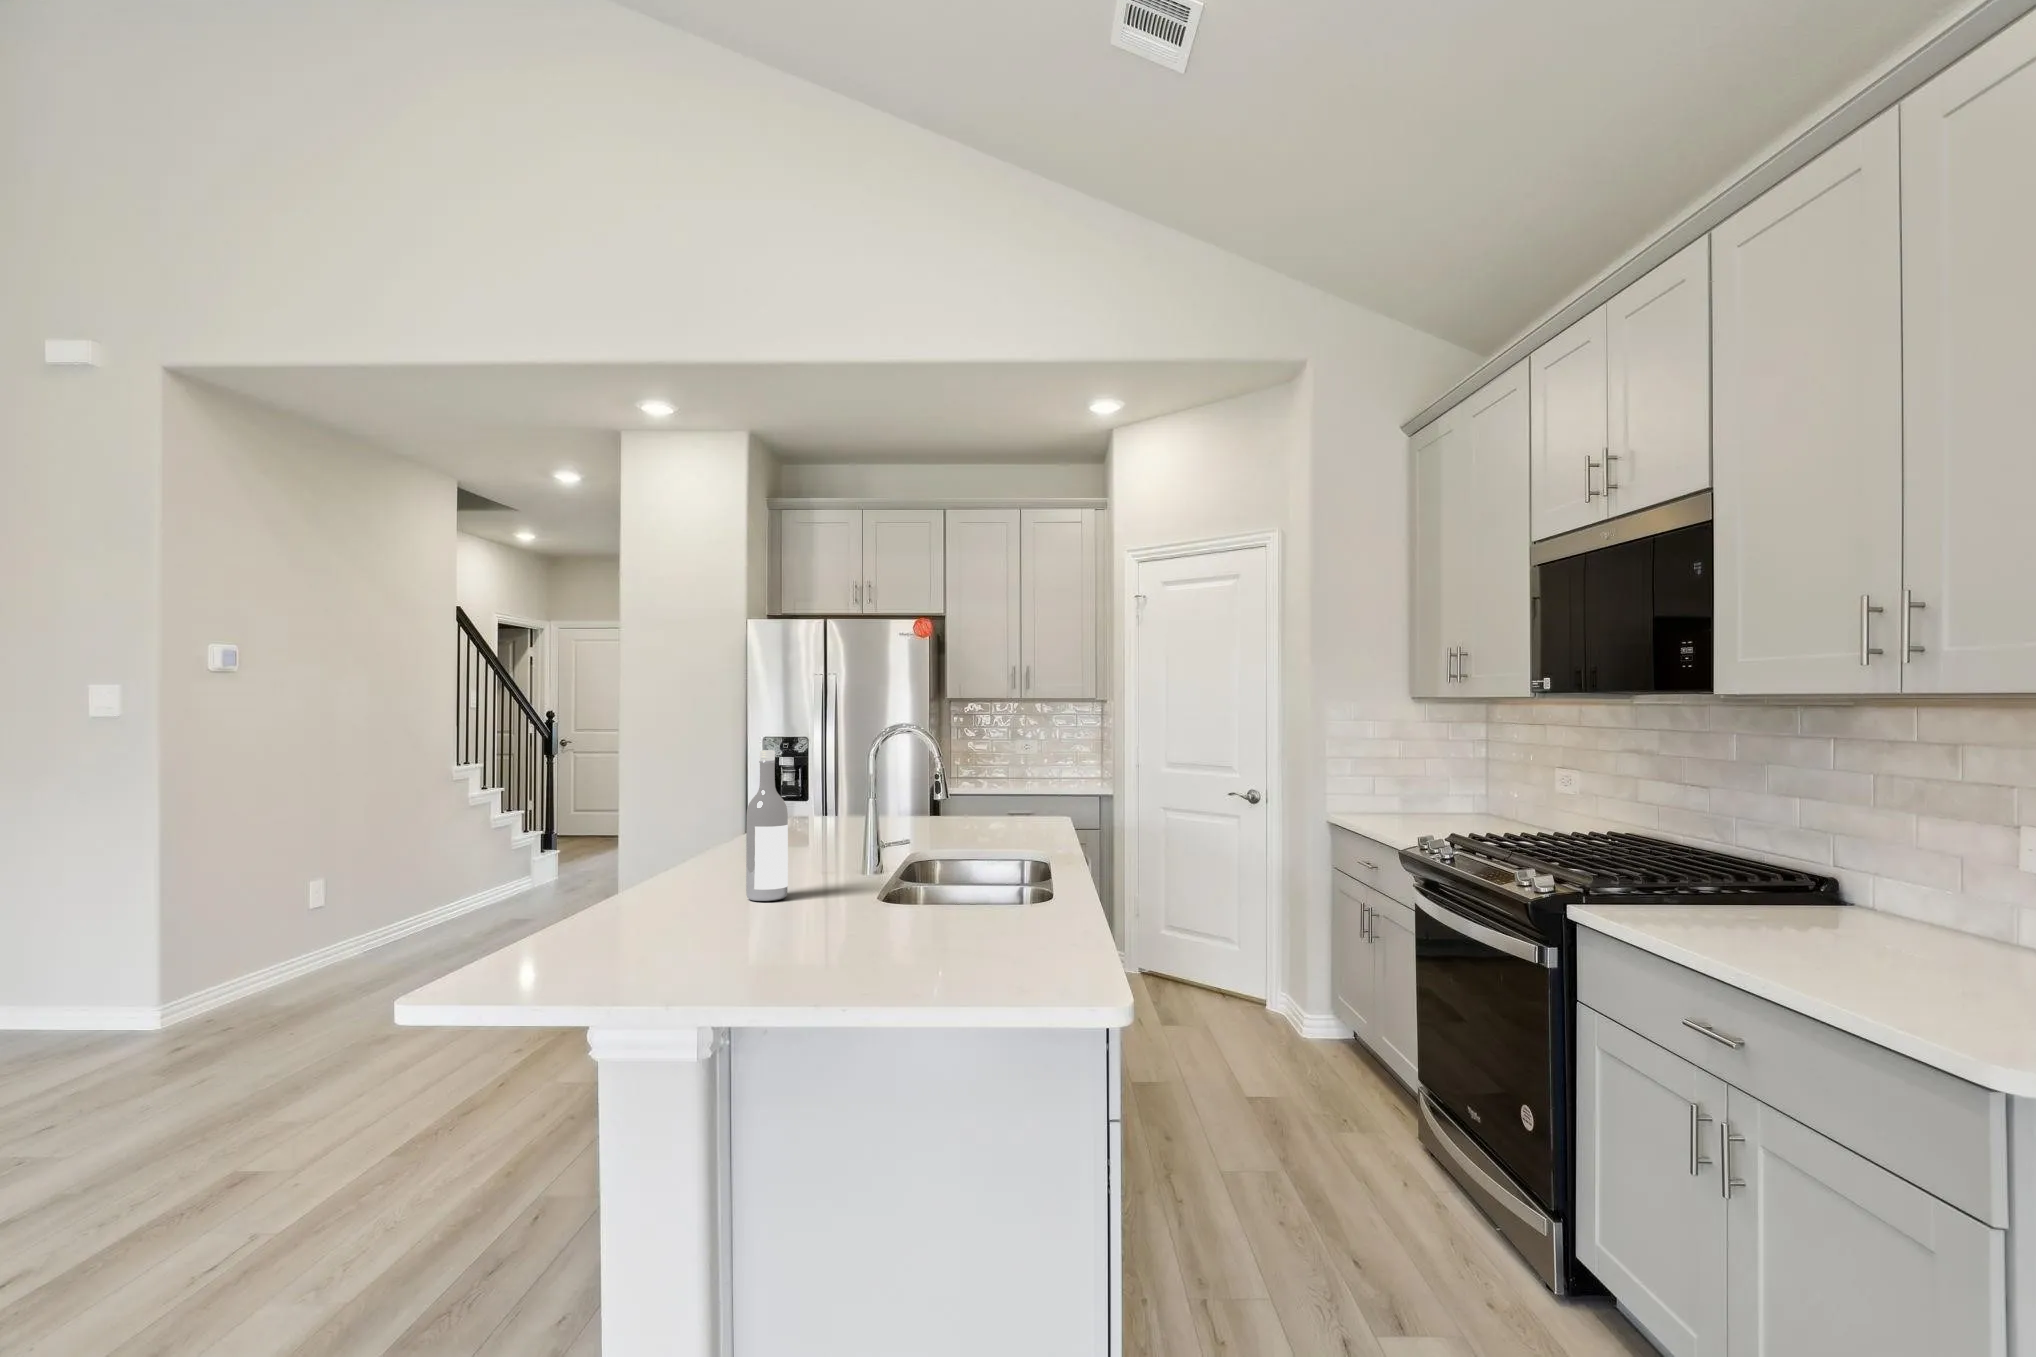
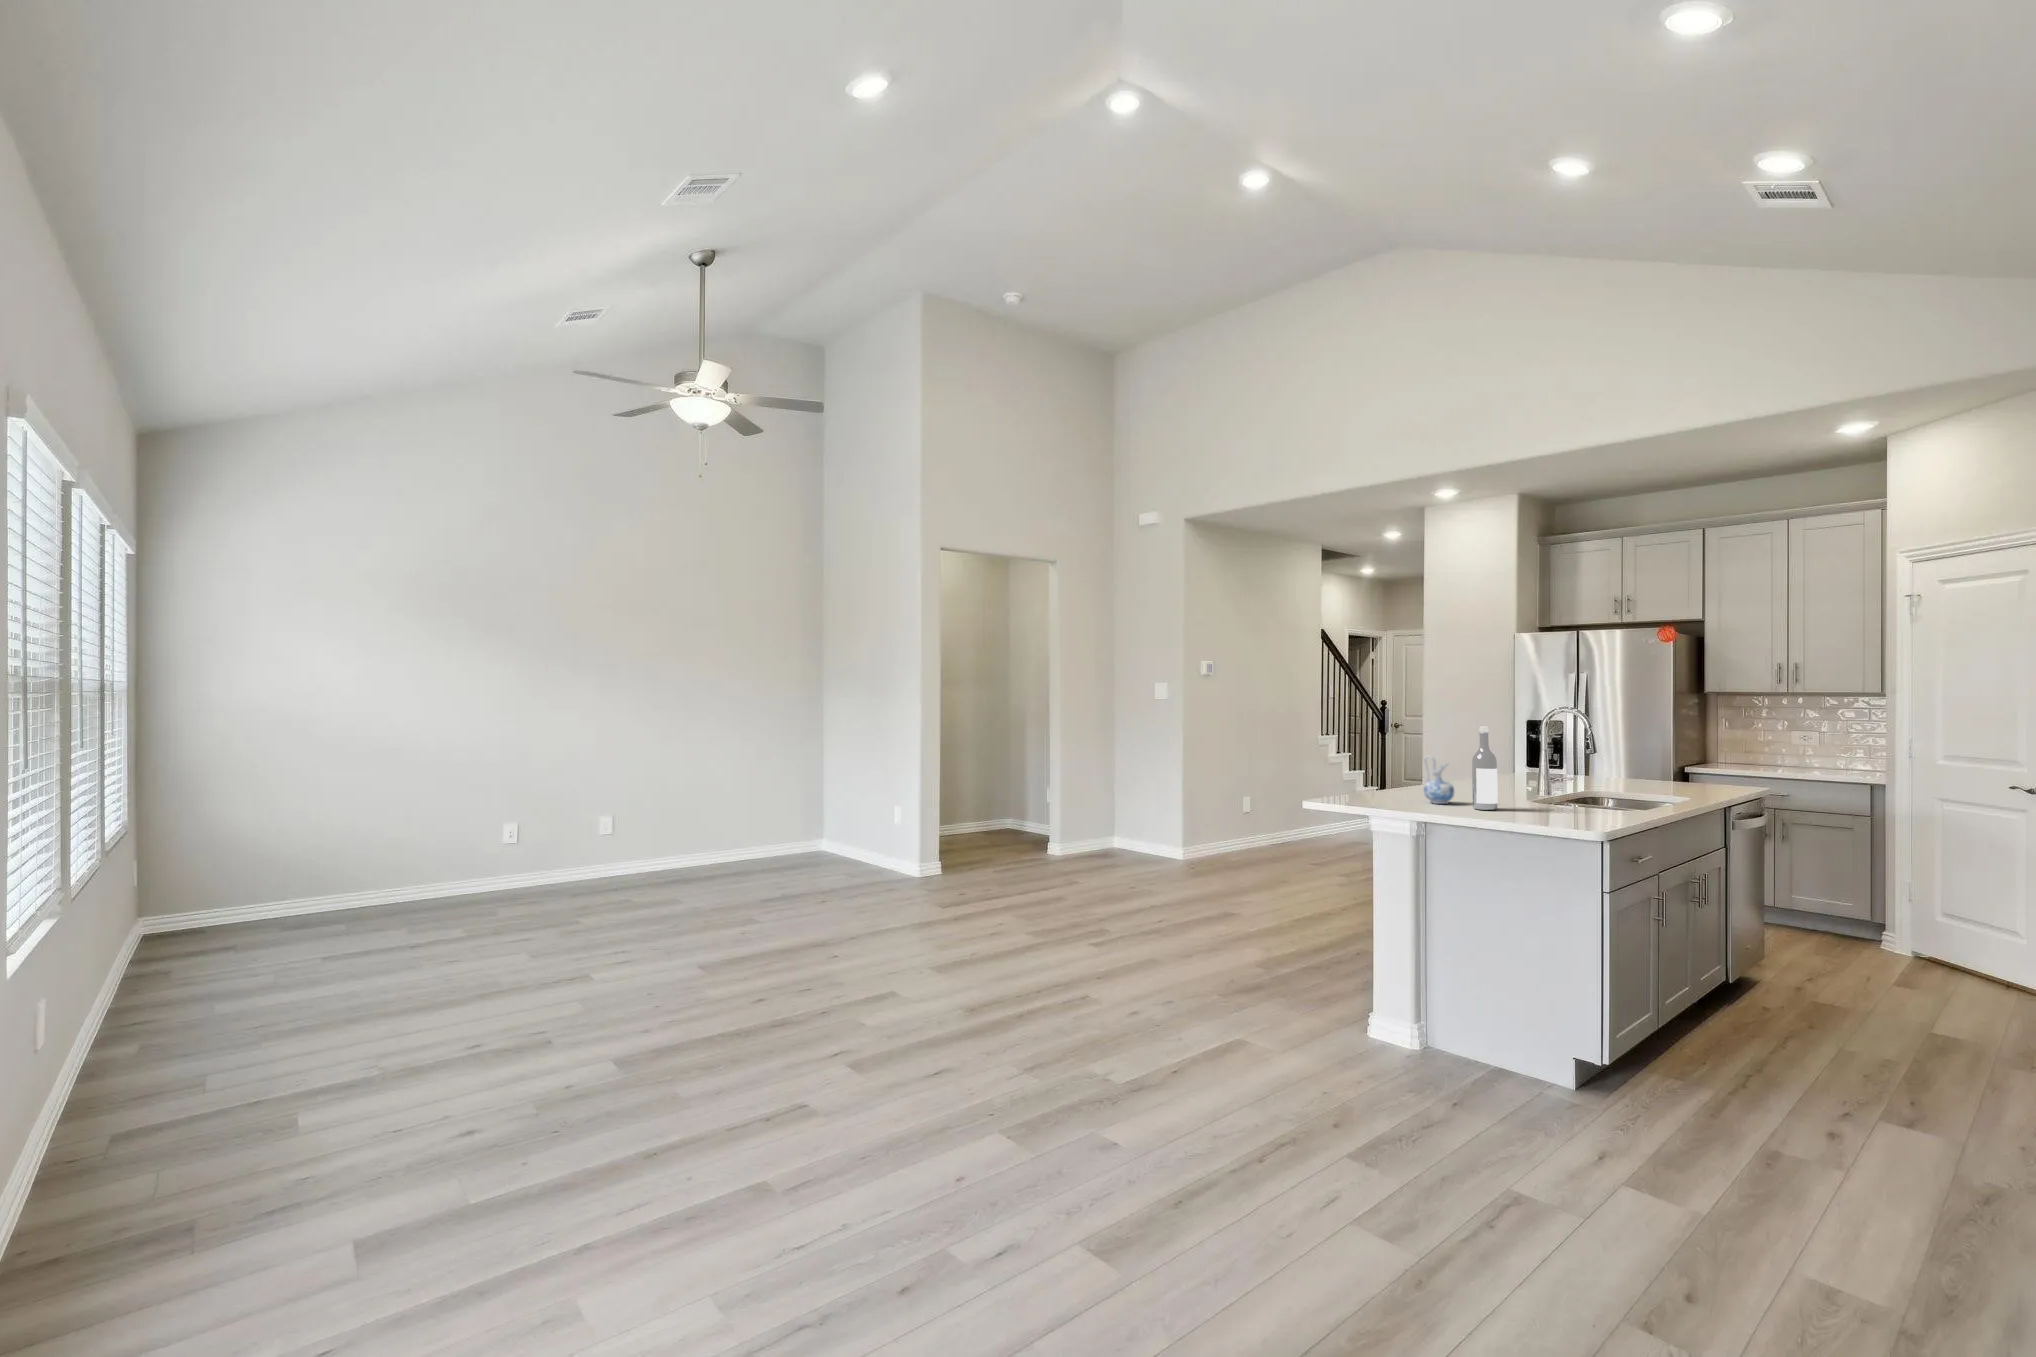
ceramic pitcher: none [656,805,710,894] -> present [1424,755,1454,804]

